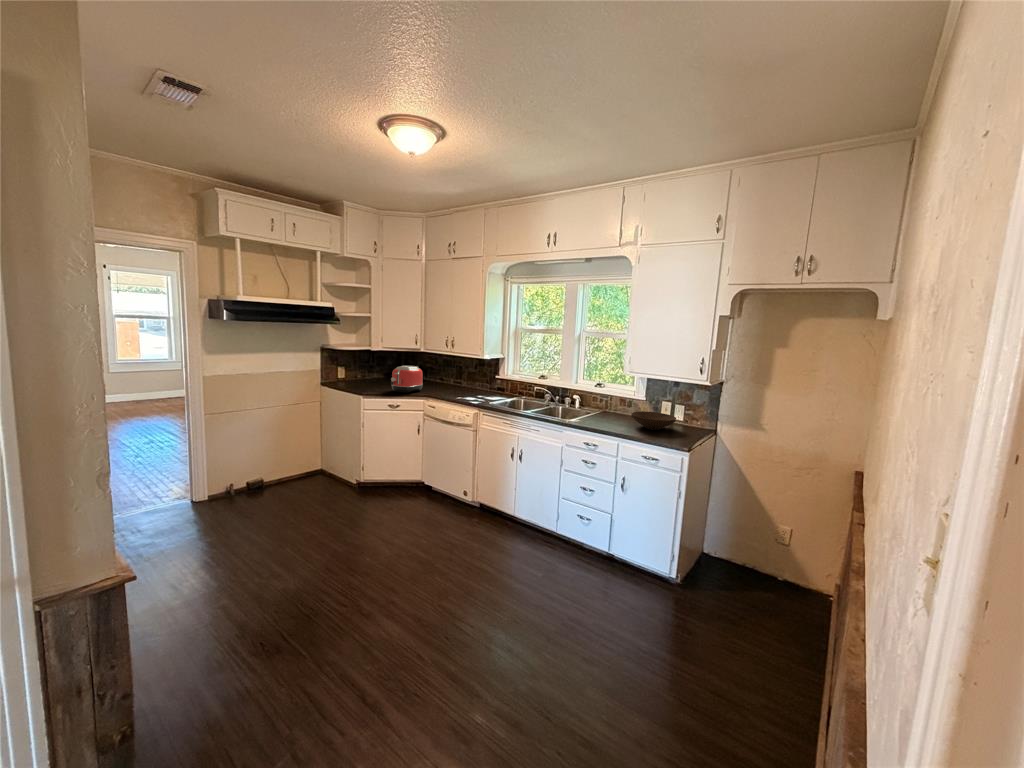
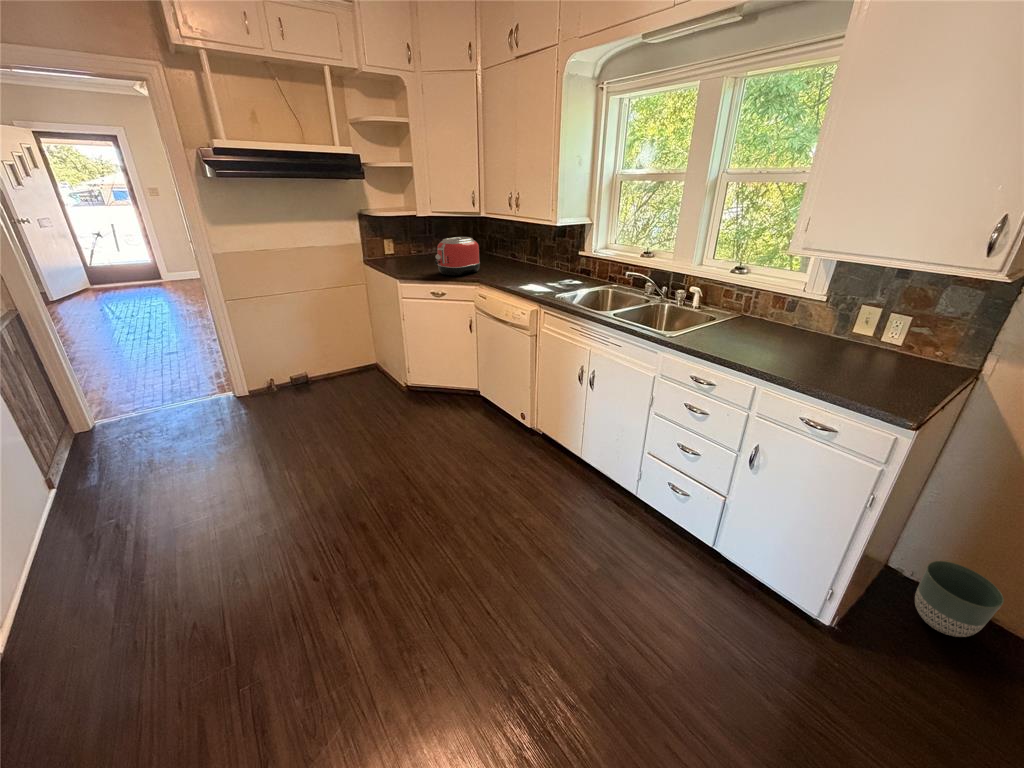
wooden bowl: present [631,411,676,430] -> none [792,323,889,363]
planter: none [716,537,751,578] -> present [915,561,1004,637]

